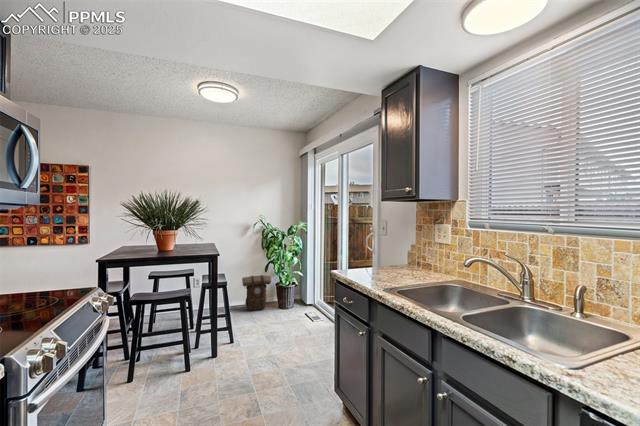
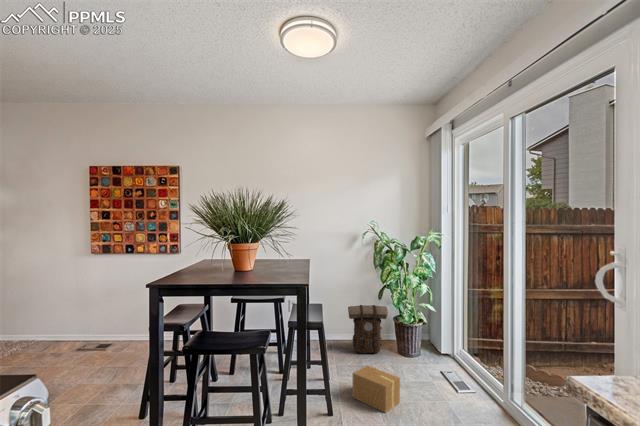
cardboard box: none [249,314,282,341] -> present [352,366,400,413]

